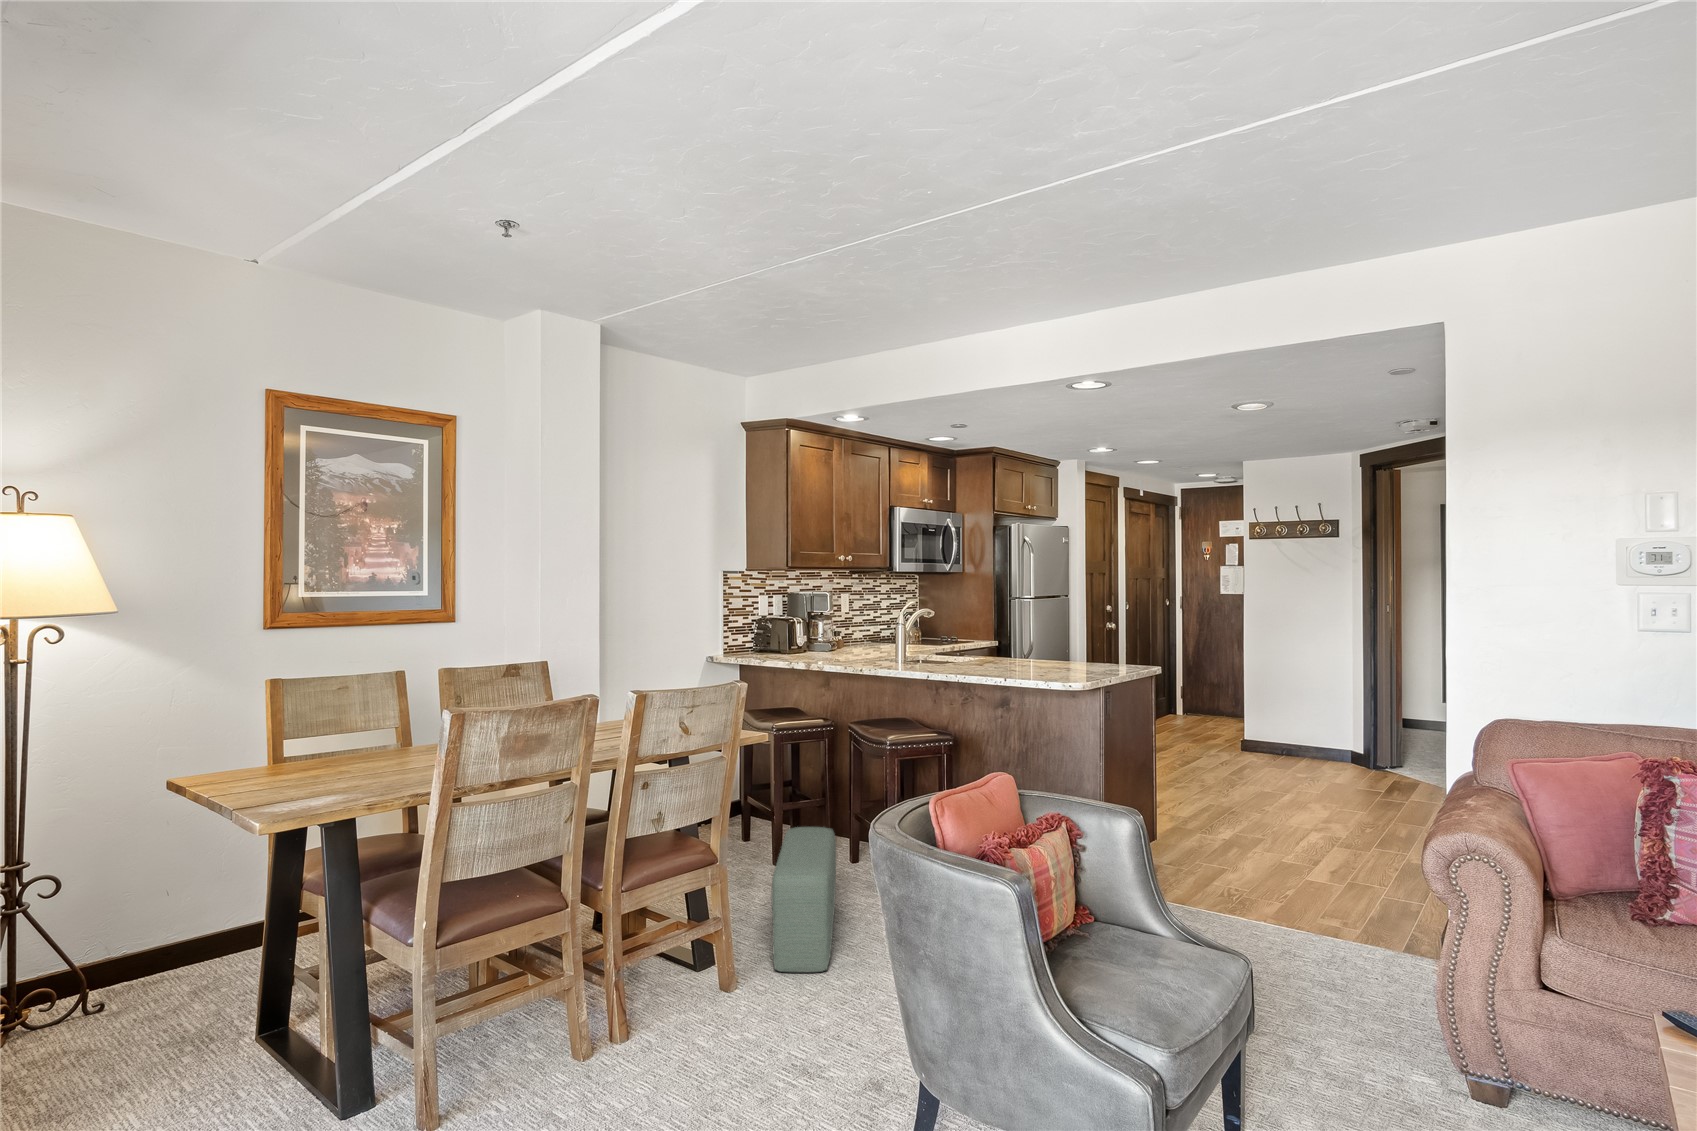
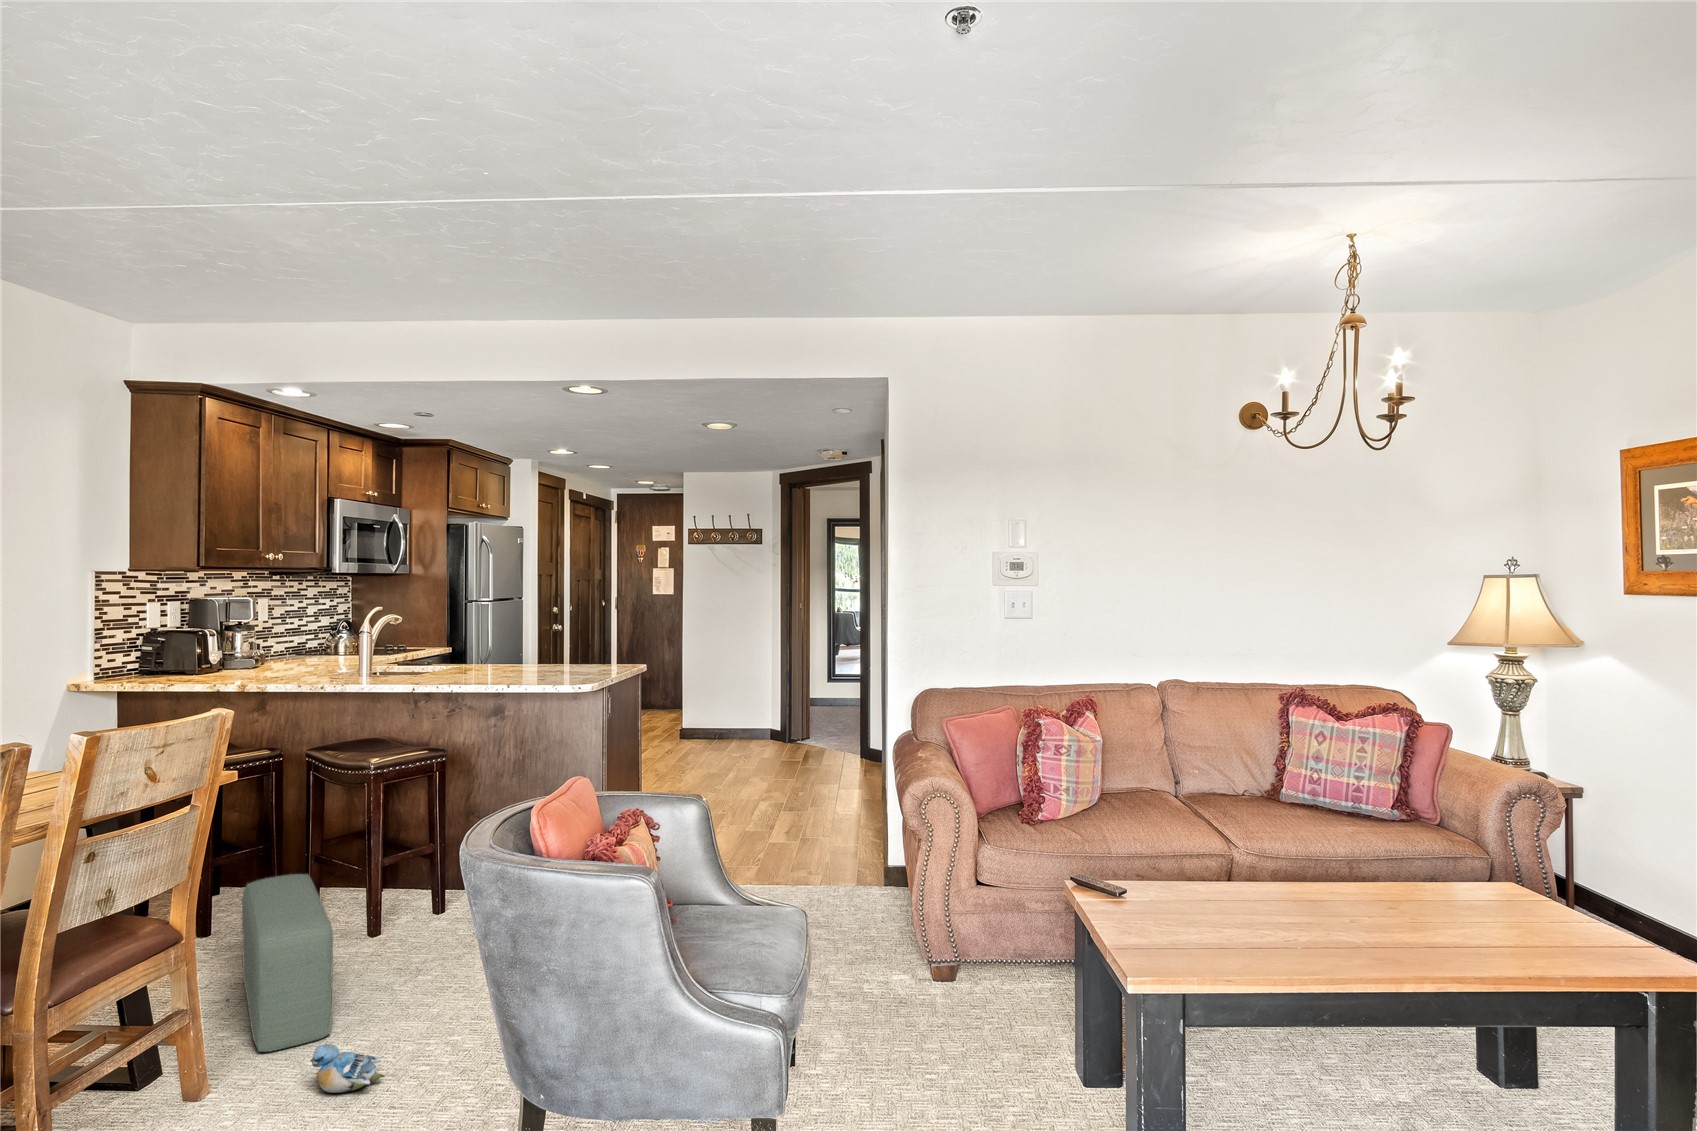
plush toy: none [796,976,851,1023] -> present [310,1044,384,1093]

